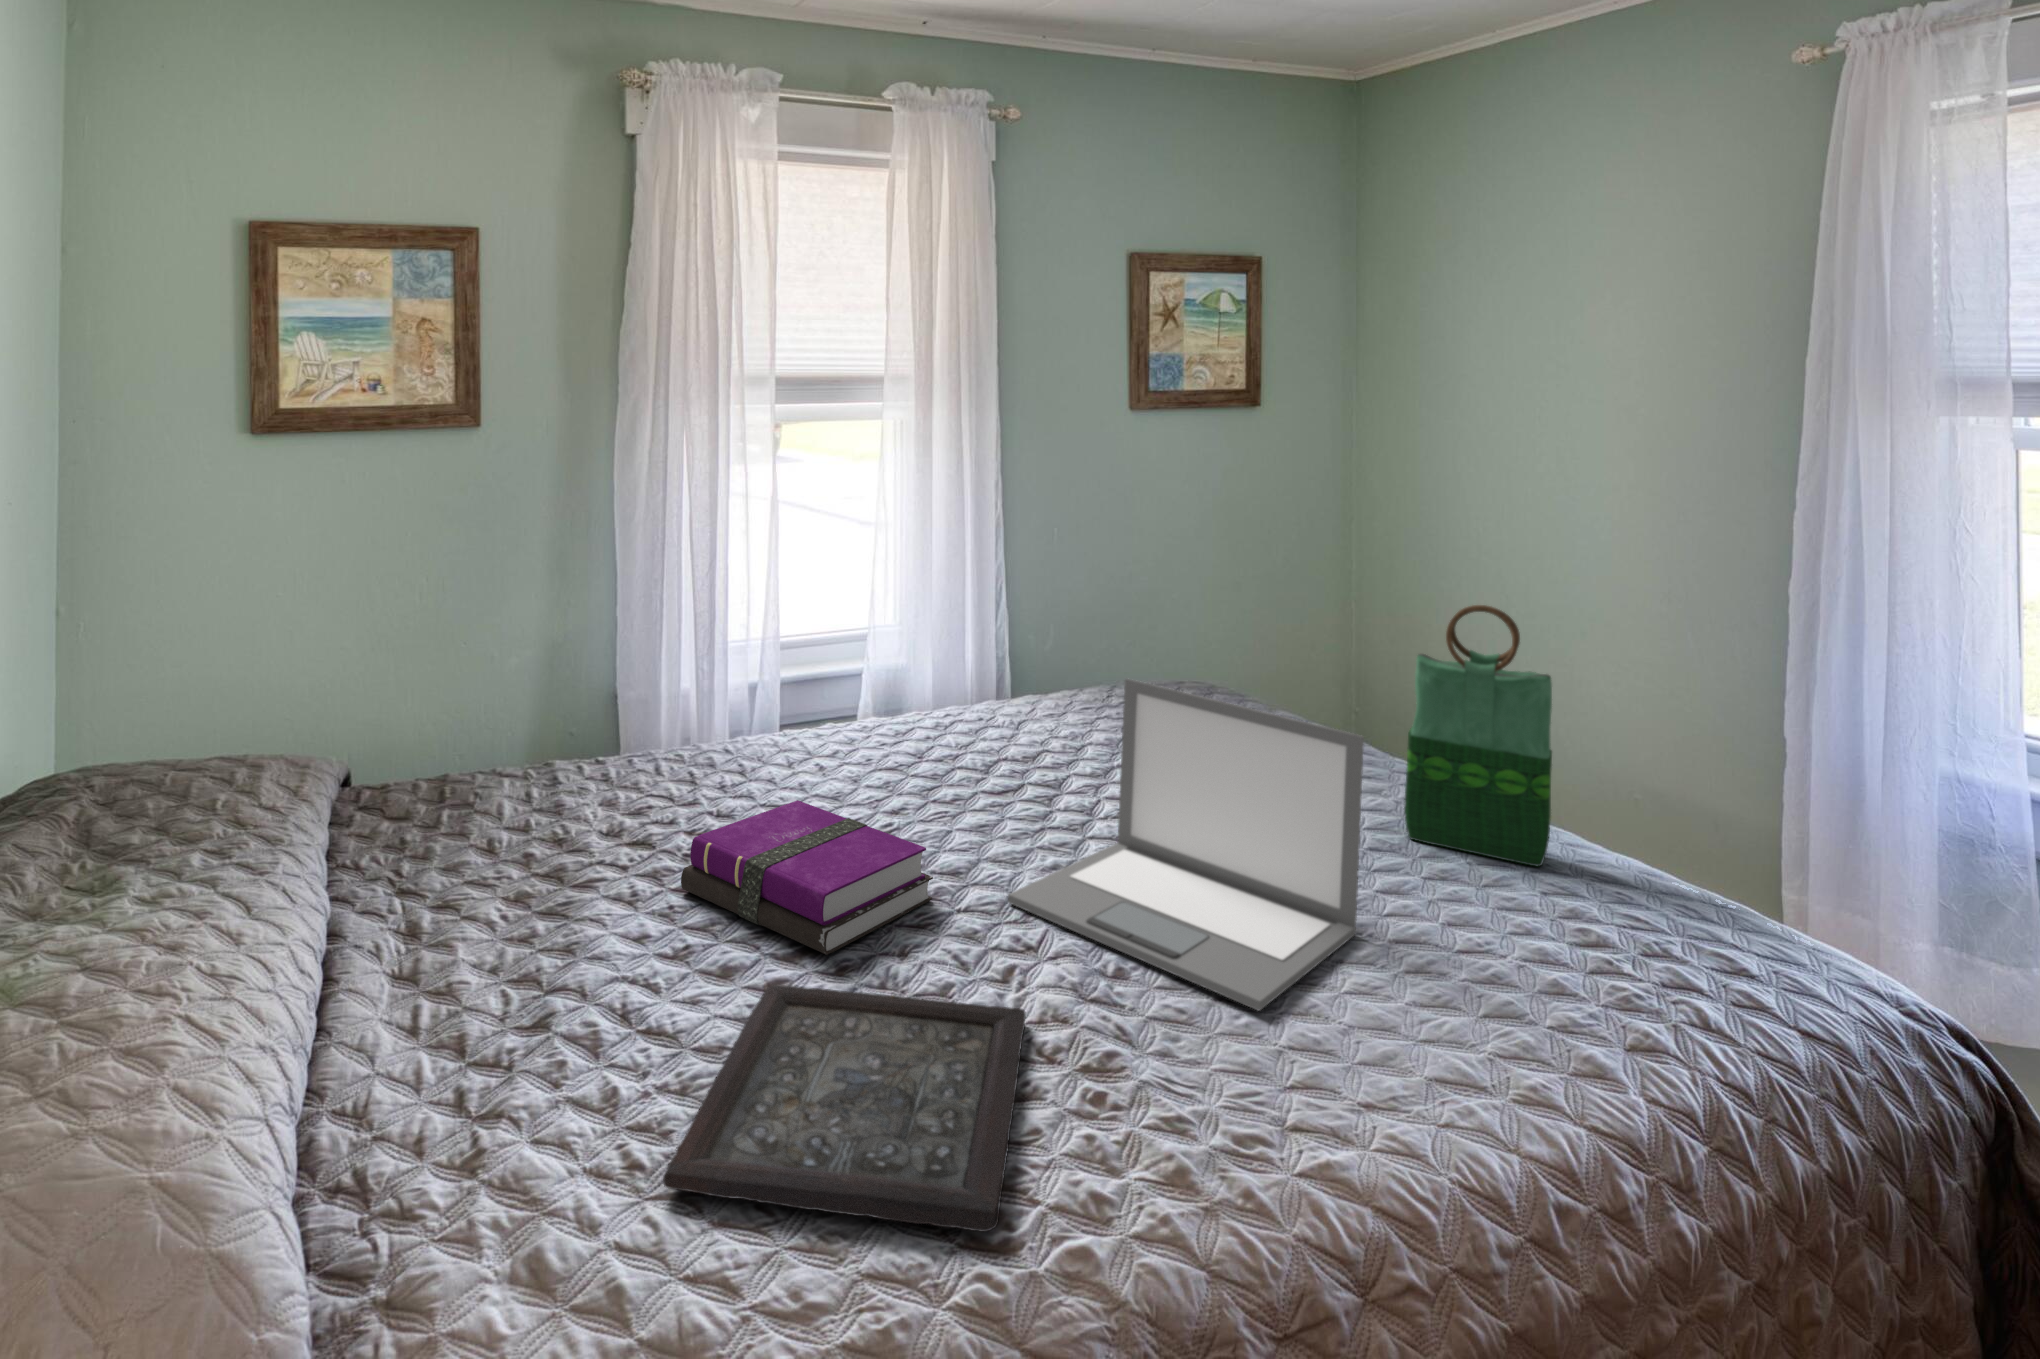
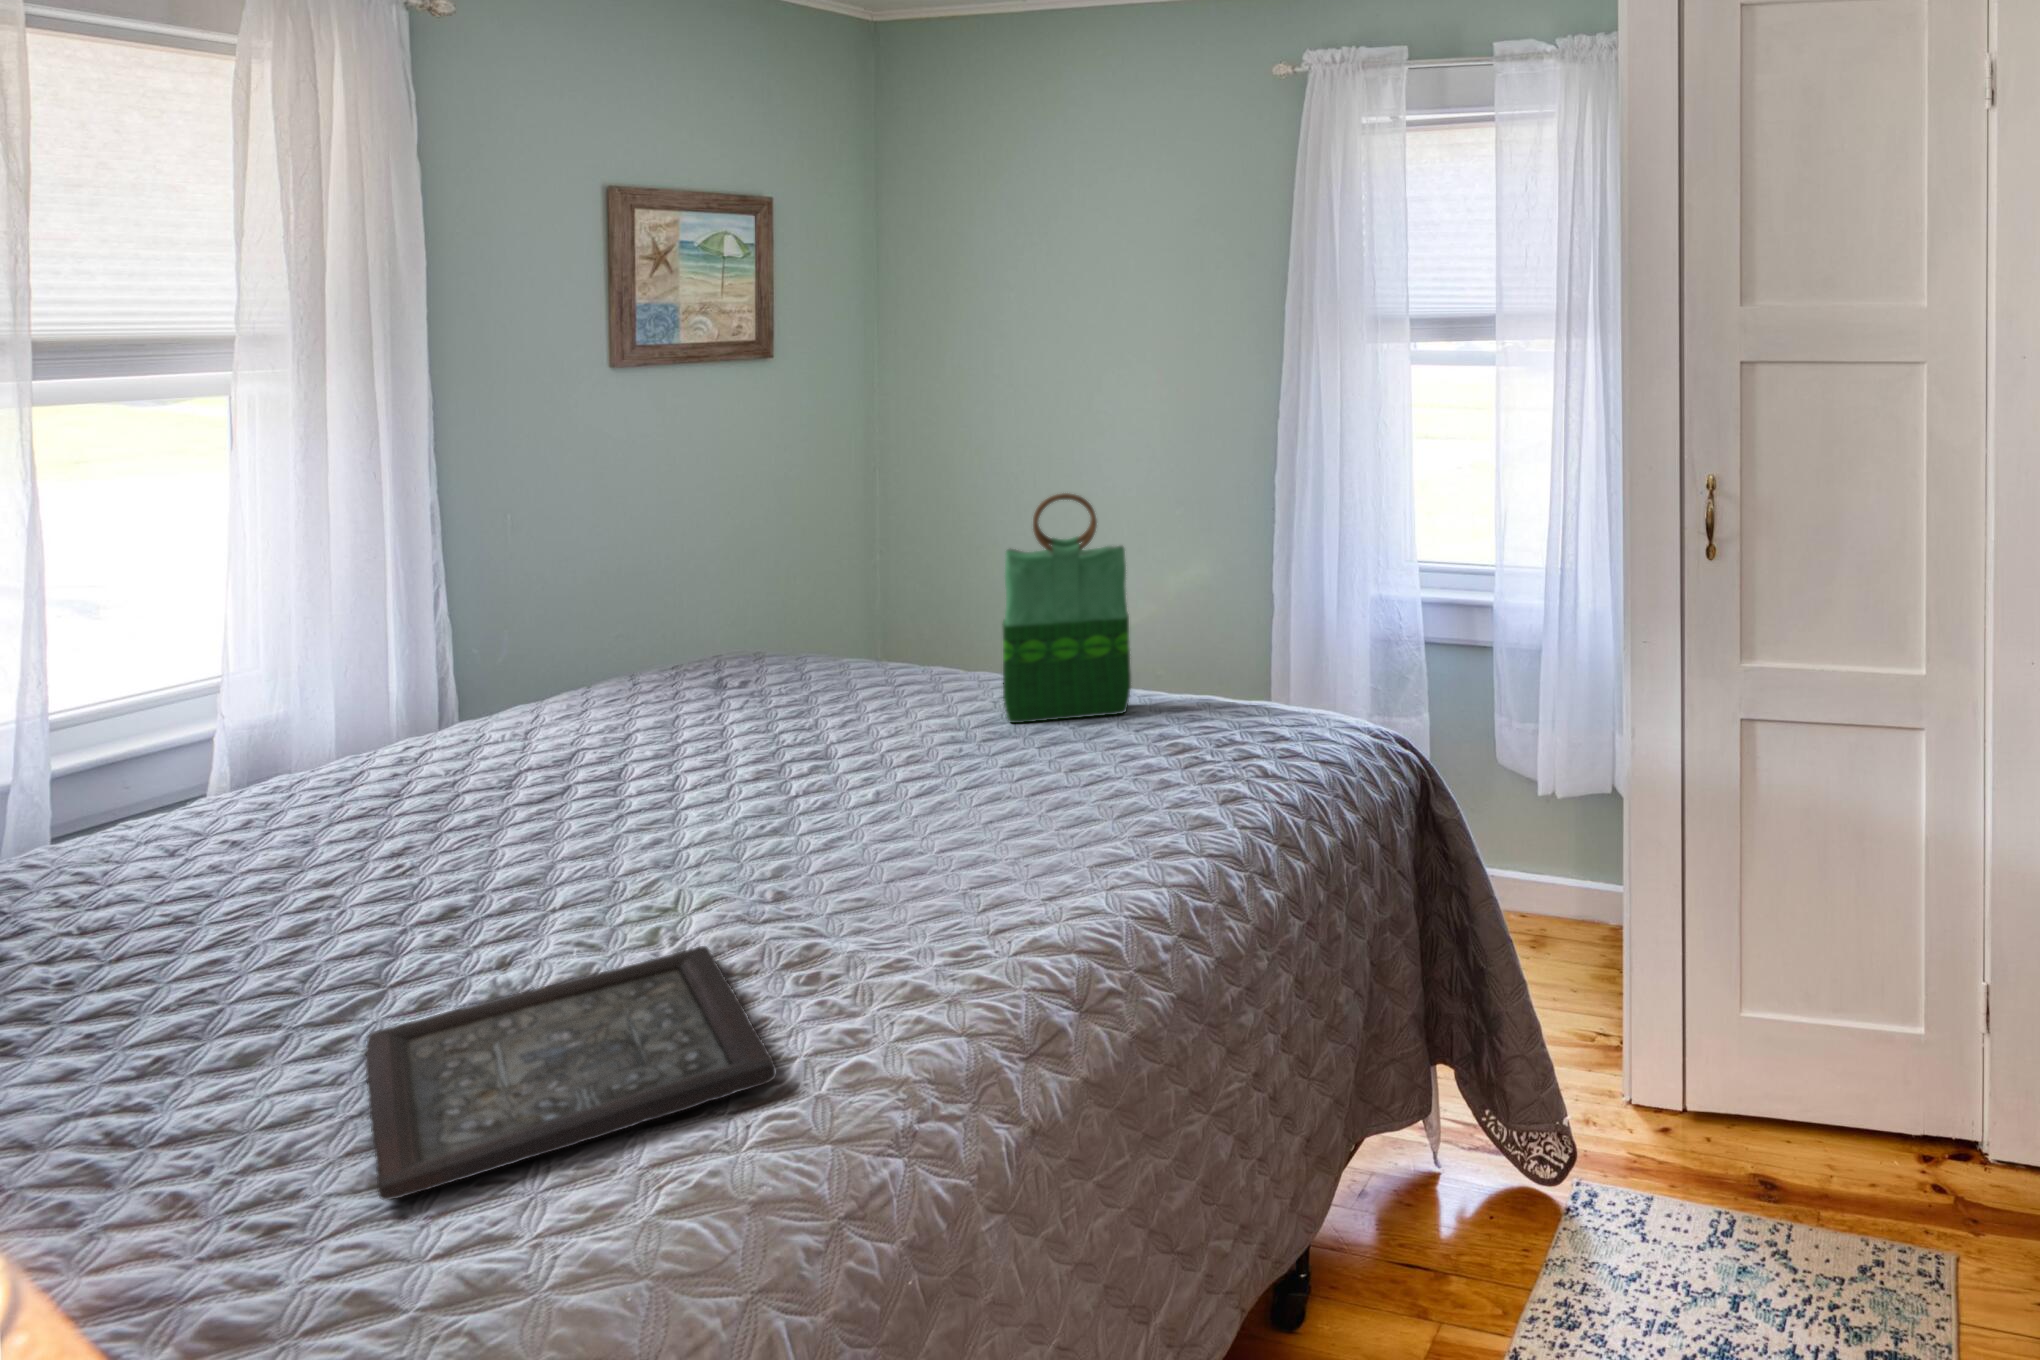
laptop: present [1008,679,1364,1011] -> none [621,620,992,884]
notebook: present [681,800,933,955] -> none [128,854,523,1010]

